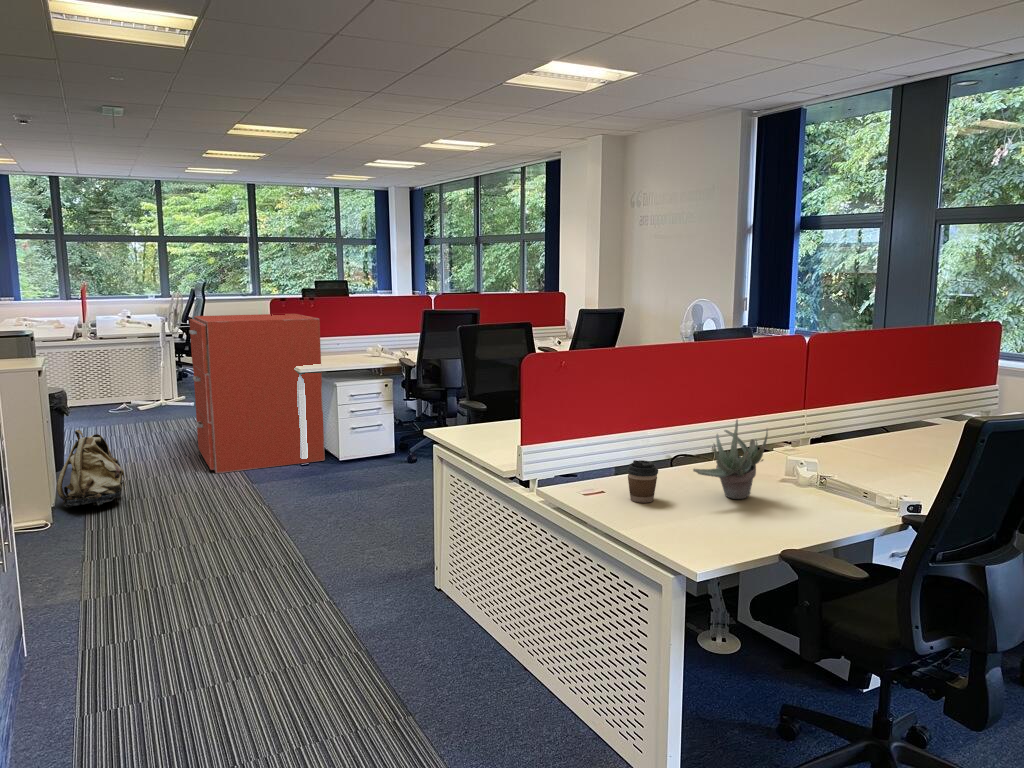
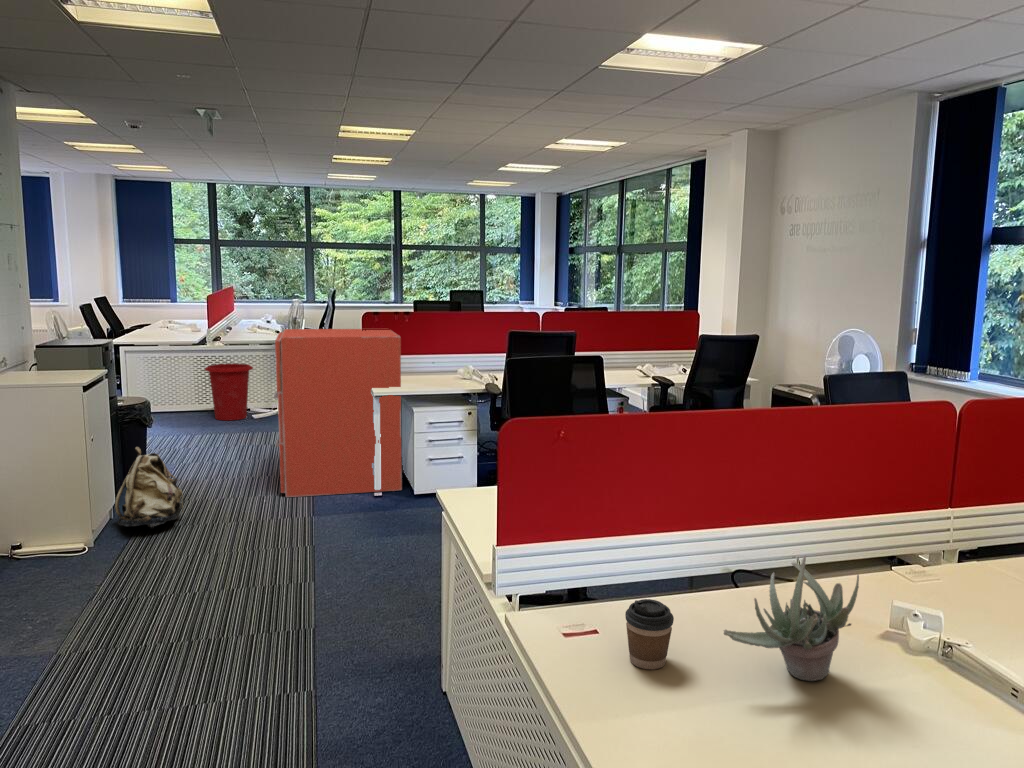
waste bin: none [80,357,133,415] -> present [205,363,253,421]

